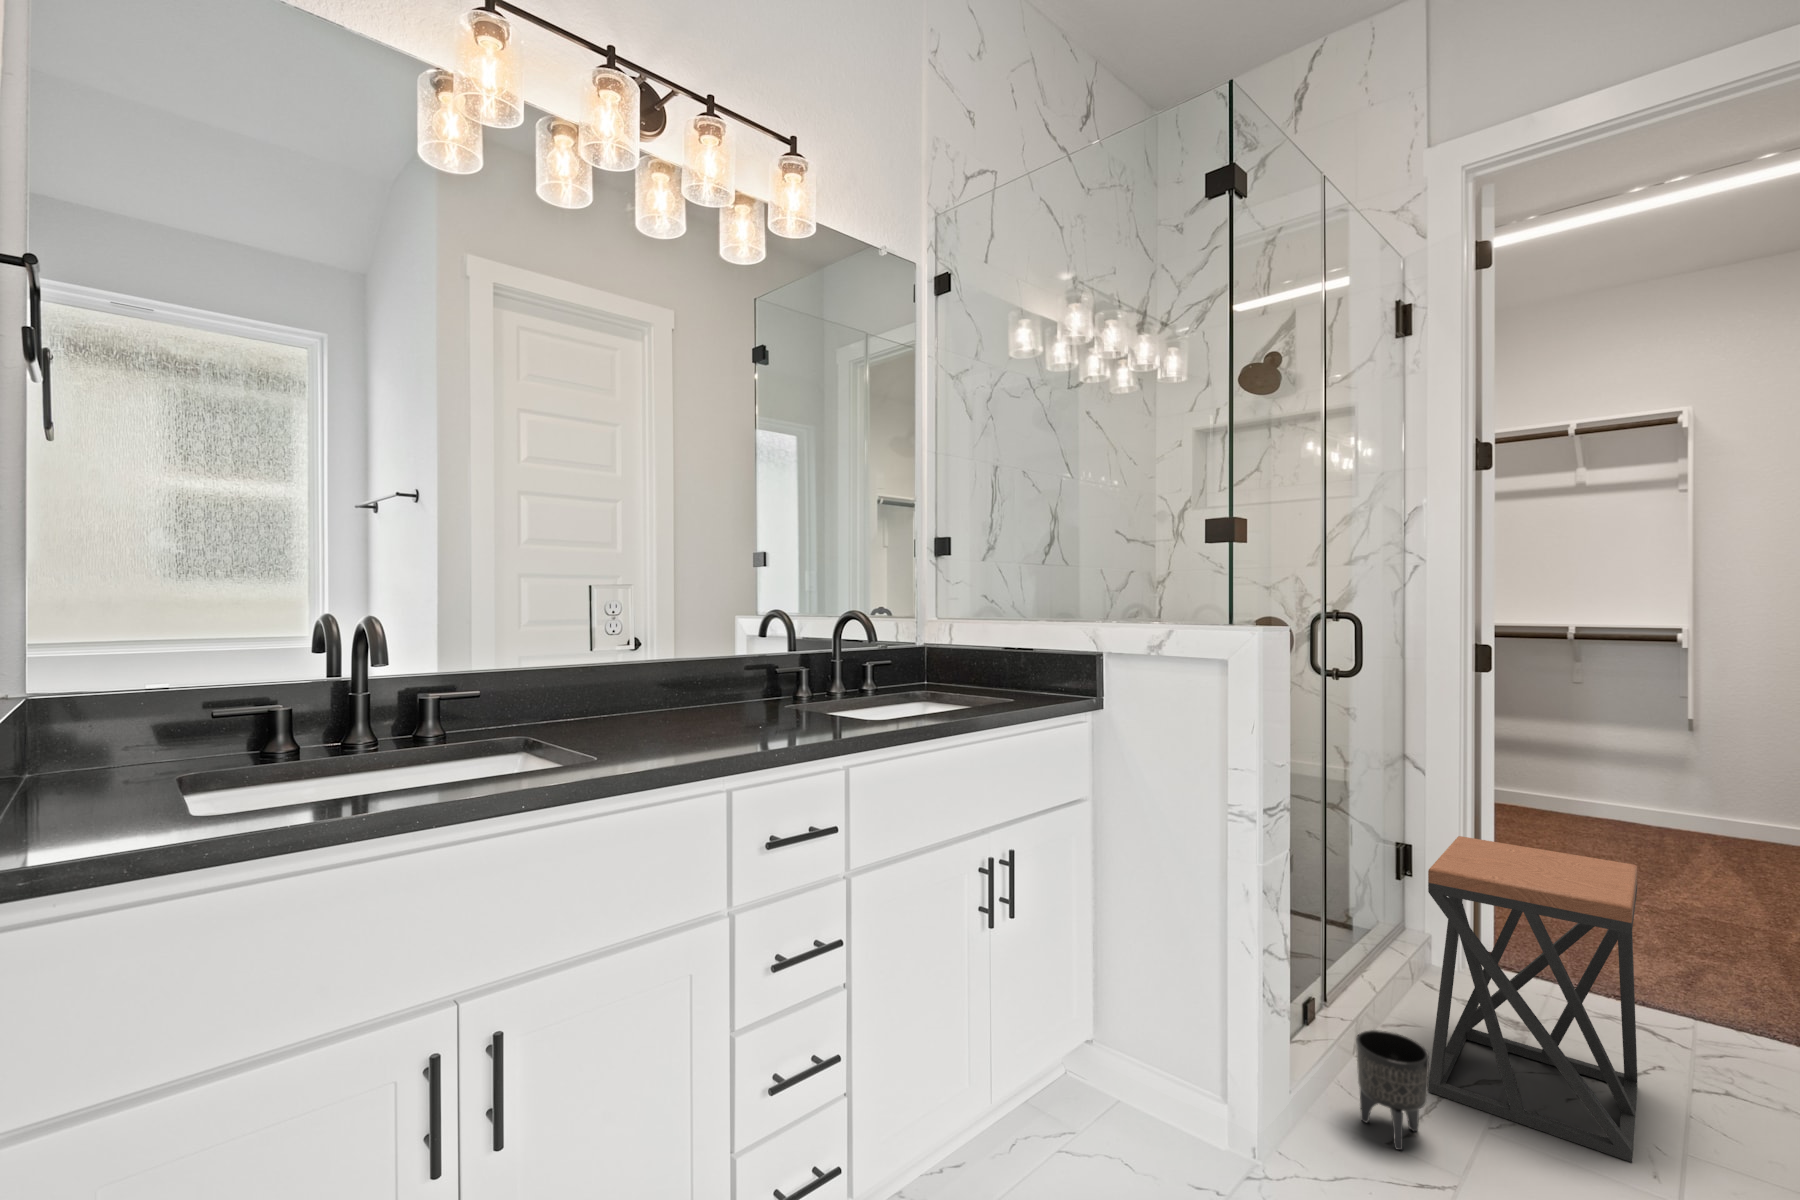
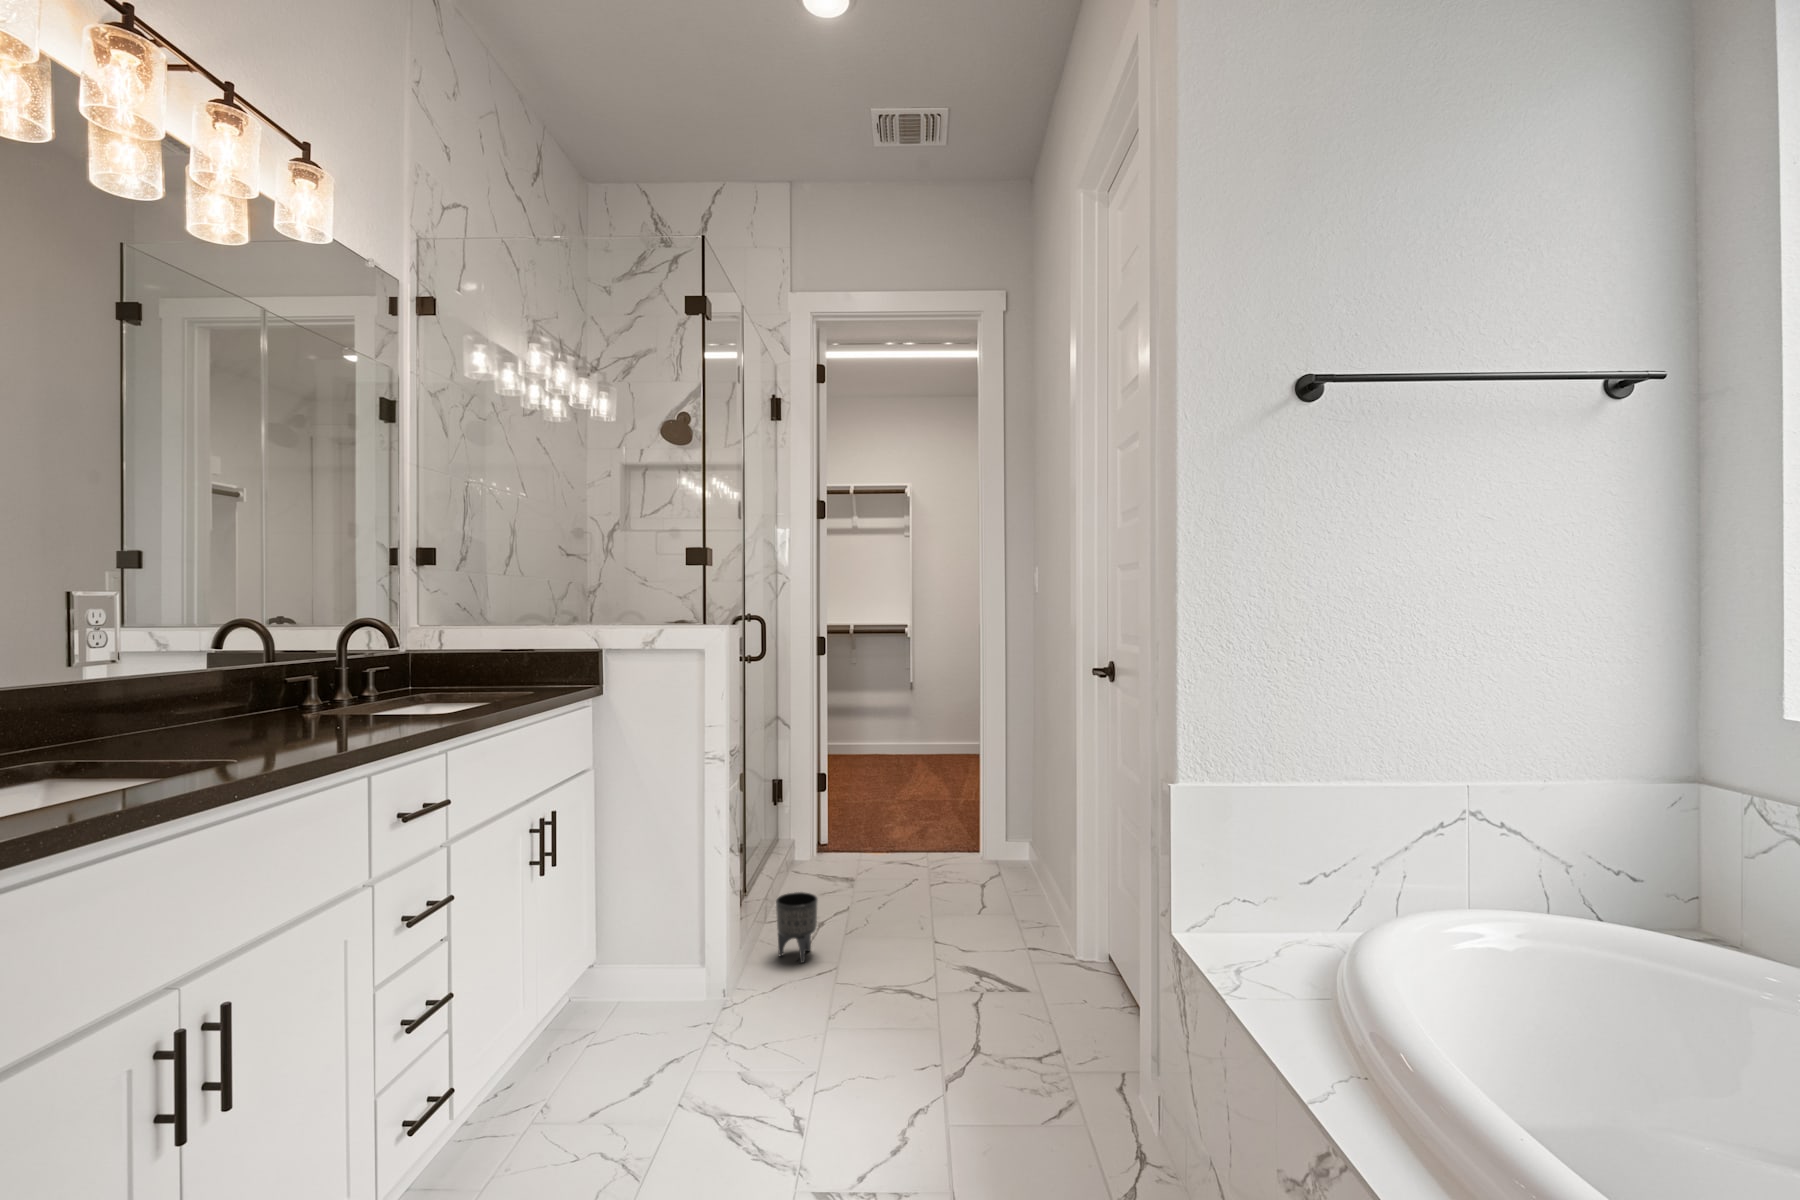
stool: present [1428,836,1638,1162] -> none [810,762,911,930]

